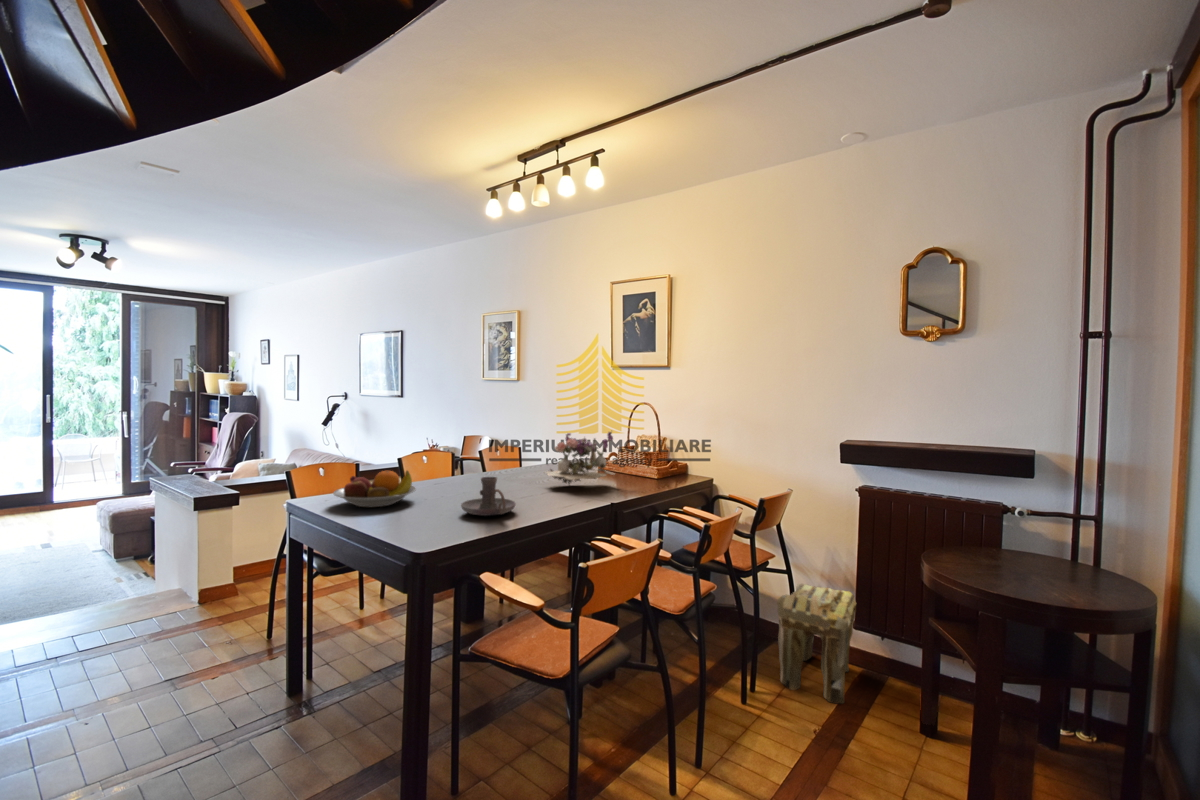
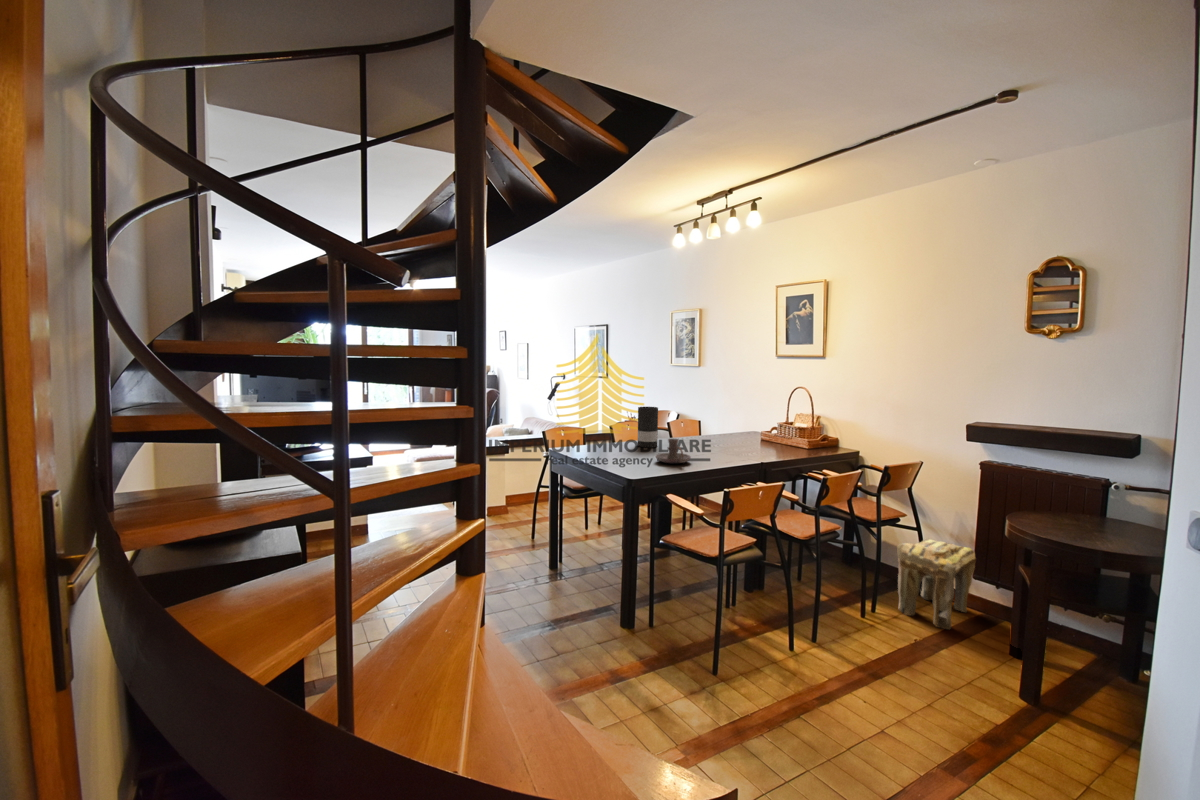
vase: none [434,431,465,490] -> present [638,407,658,447]
flower arrangement: present [546,432,614,484] -> none [713,409,768,449]
fruit bowl: present [334,471,416,507] -> none [579,432,627,455]

